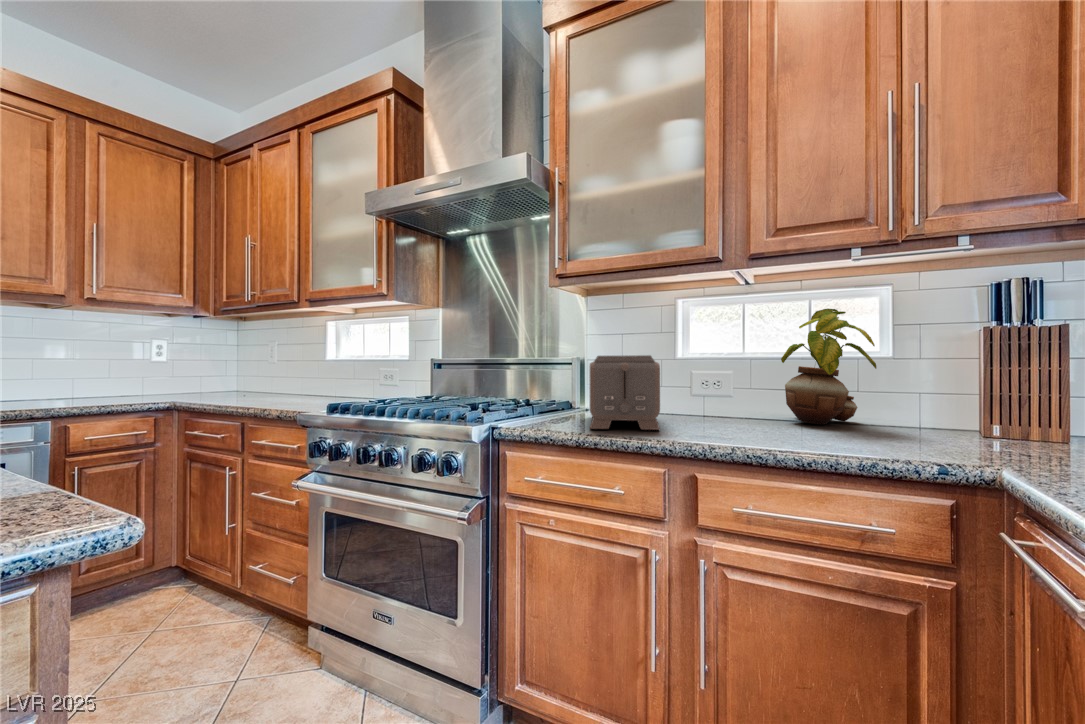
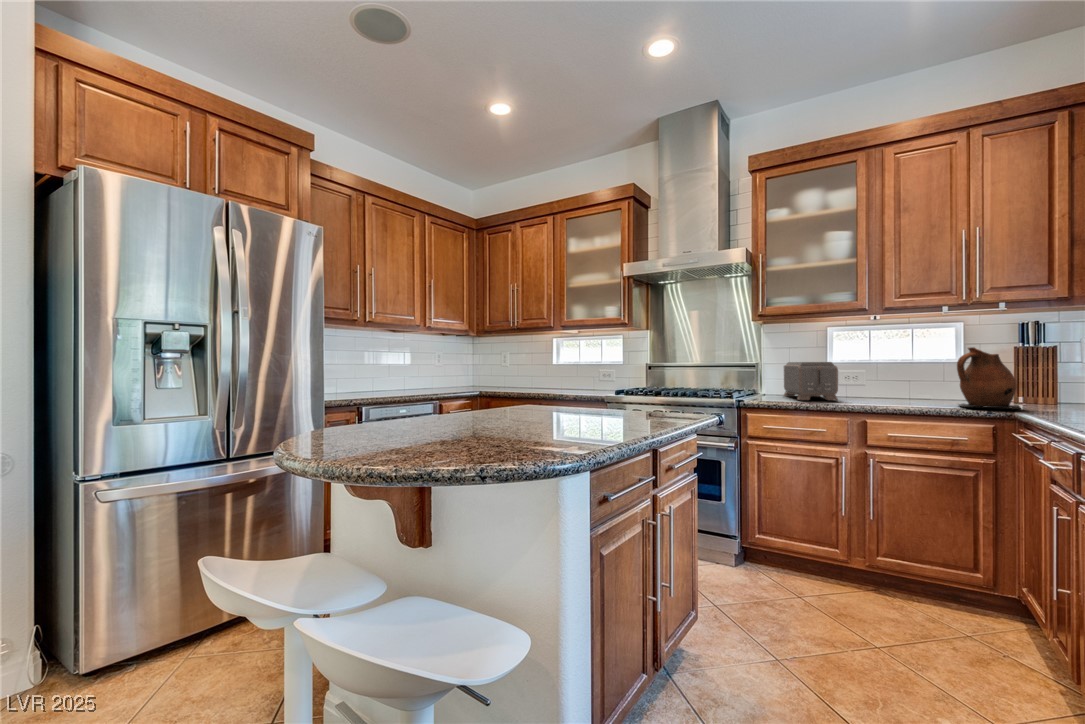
potted plant: present [781,309,876,424] -> none [898,336,956,398]
ceramic pitcher: none [873,323,1013,467] -> present [957,347,1021,409]

